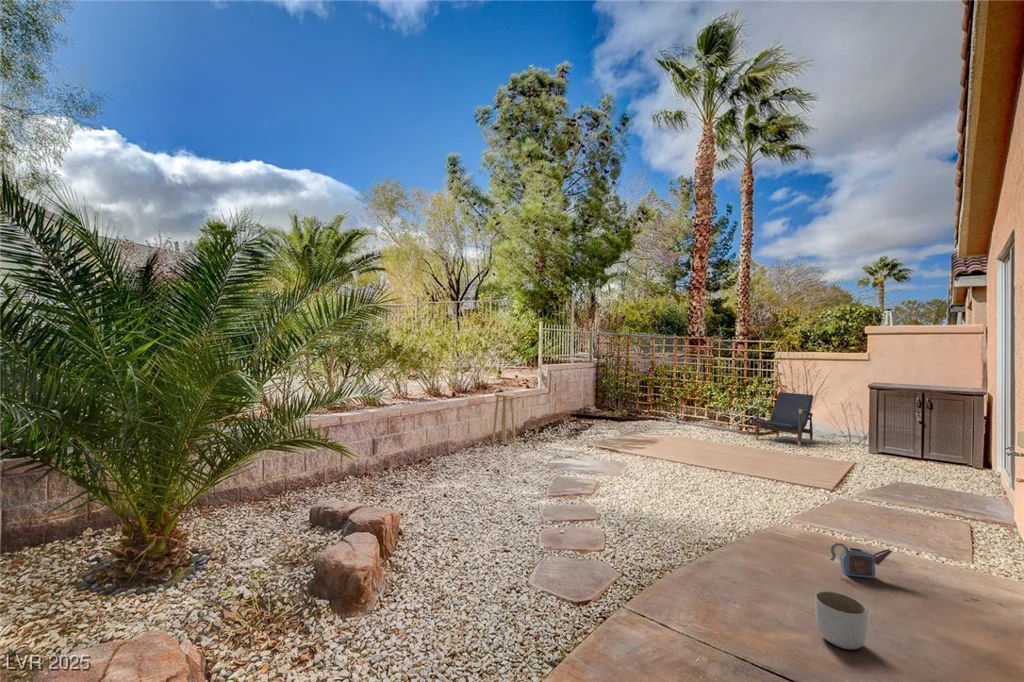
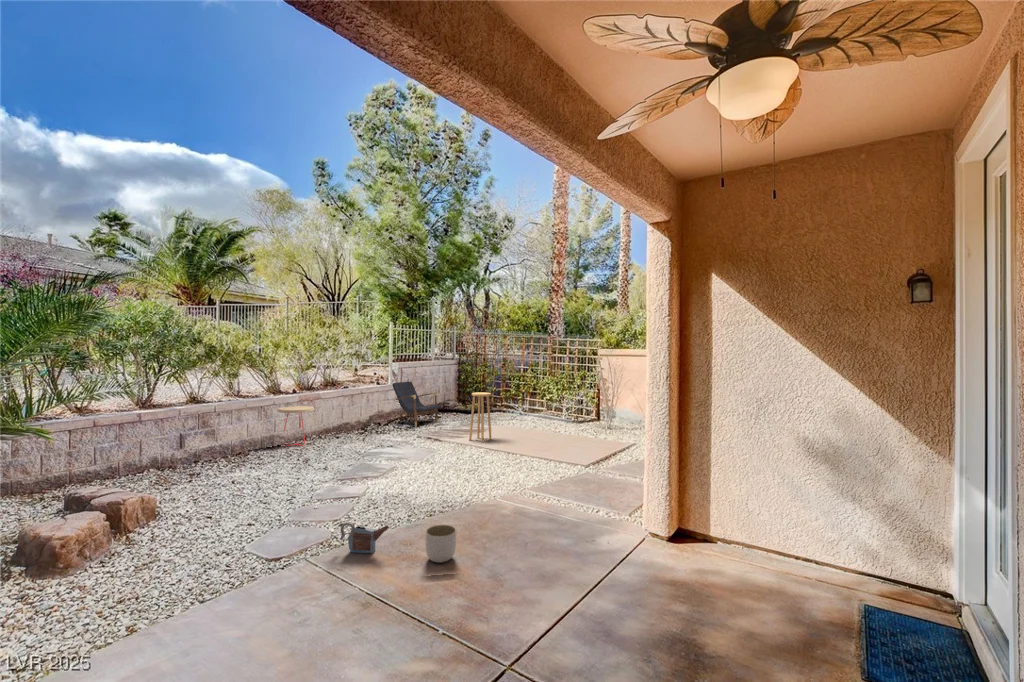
lounge chair: present [756,392,813,447] -> present [392,382,441,427]
stool: present [492,393,515,445] -> present [469,392,491,442]
side table: none [453,411,489,454] -> present [278,406,314,446]
watering can: present [830,542,892,578] -> present [340,522,389,553]

